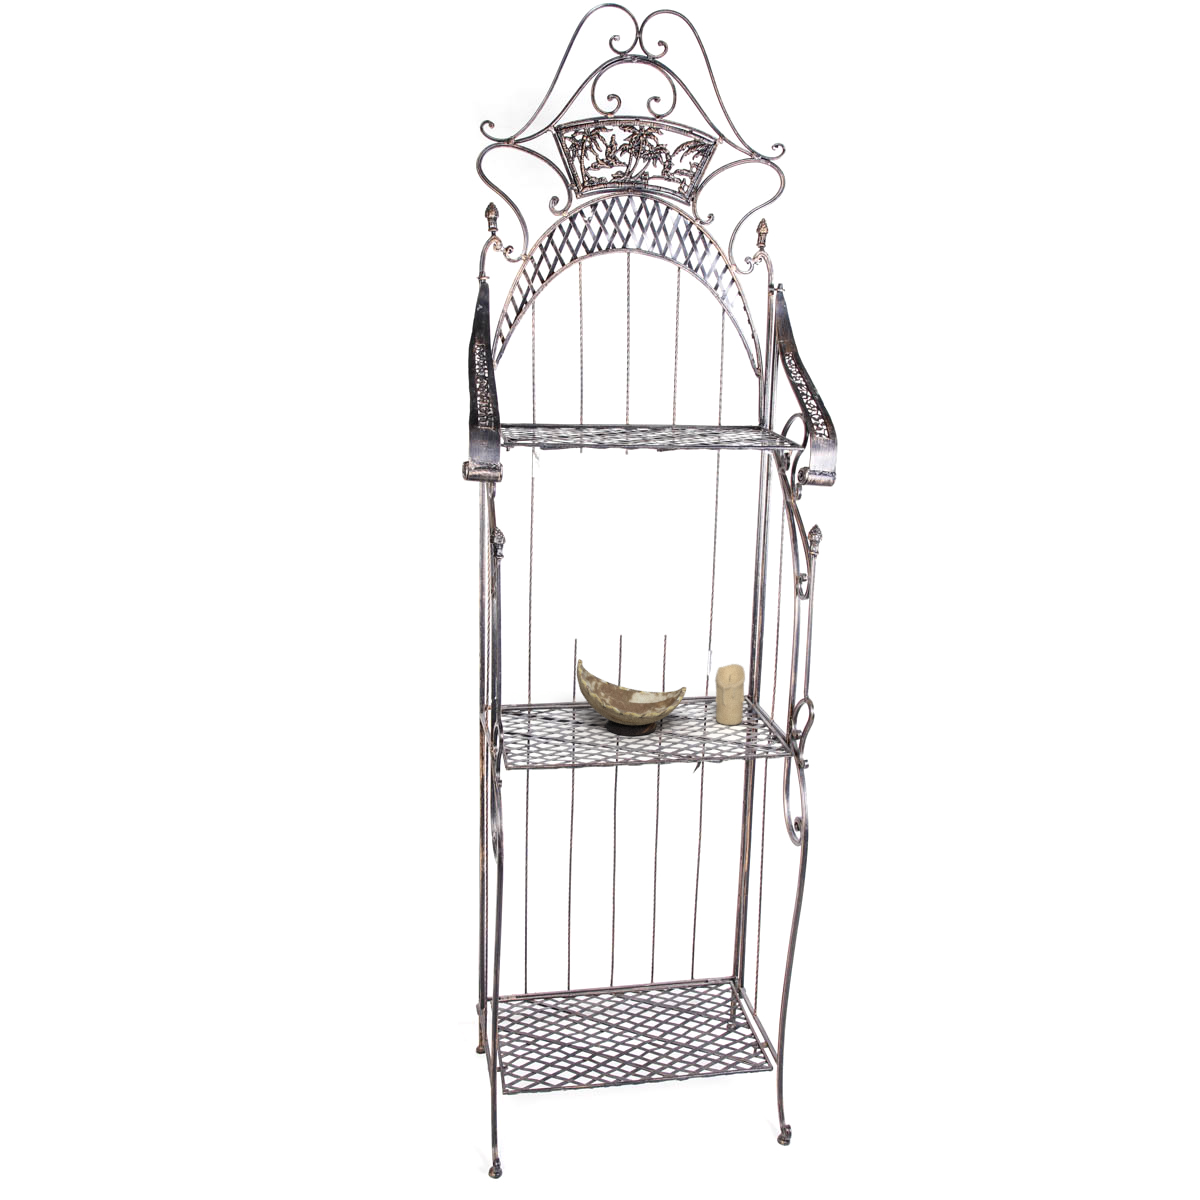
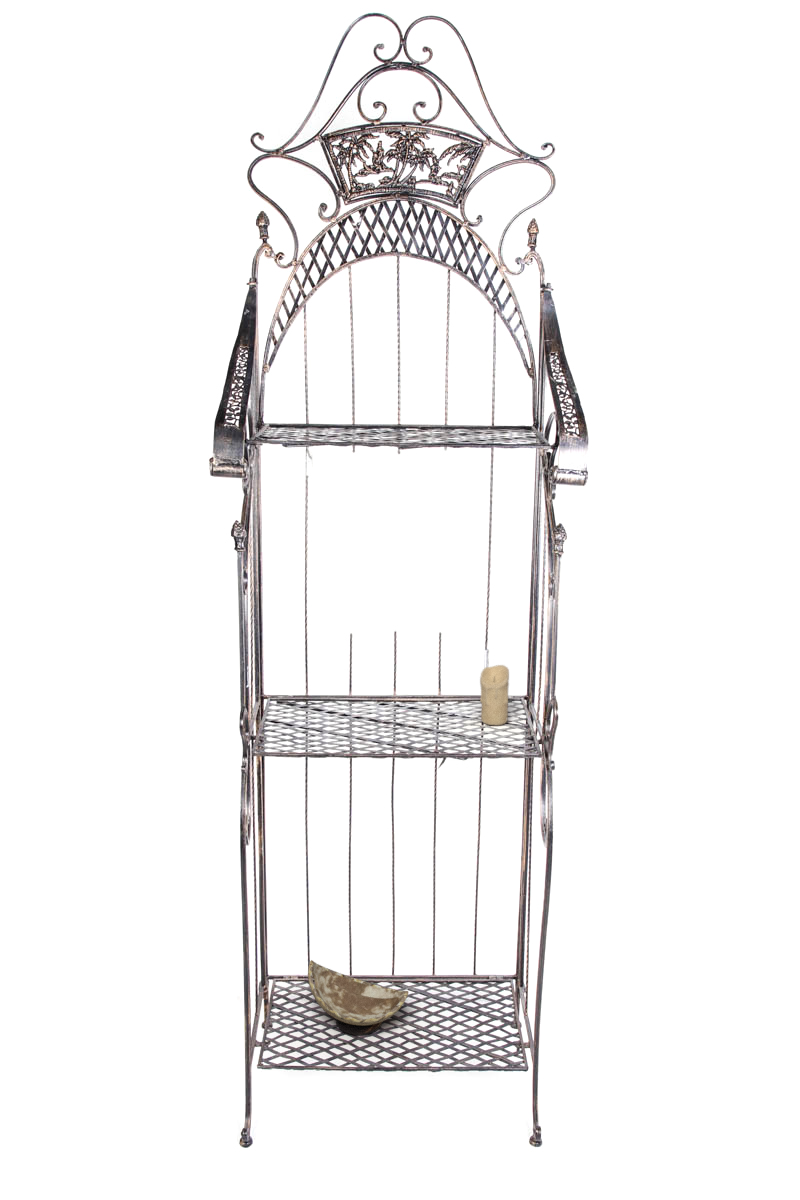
decorative bowl: present [577,659,686,736] -> present [308,960,408,1035]

